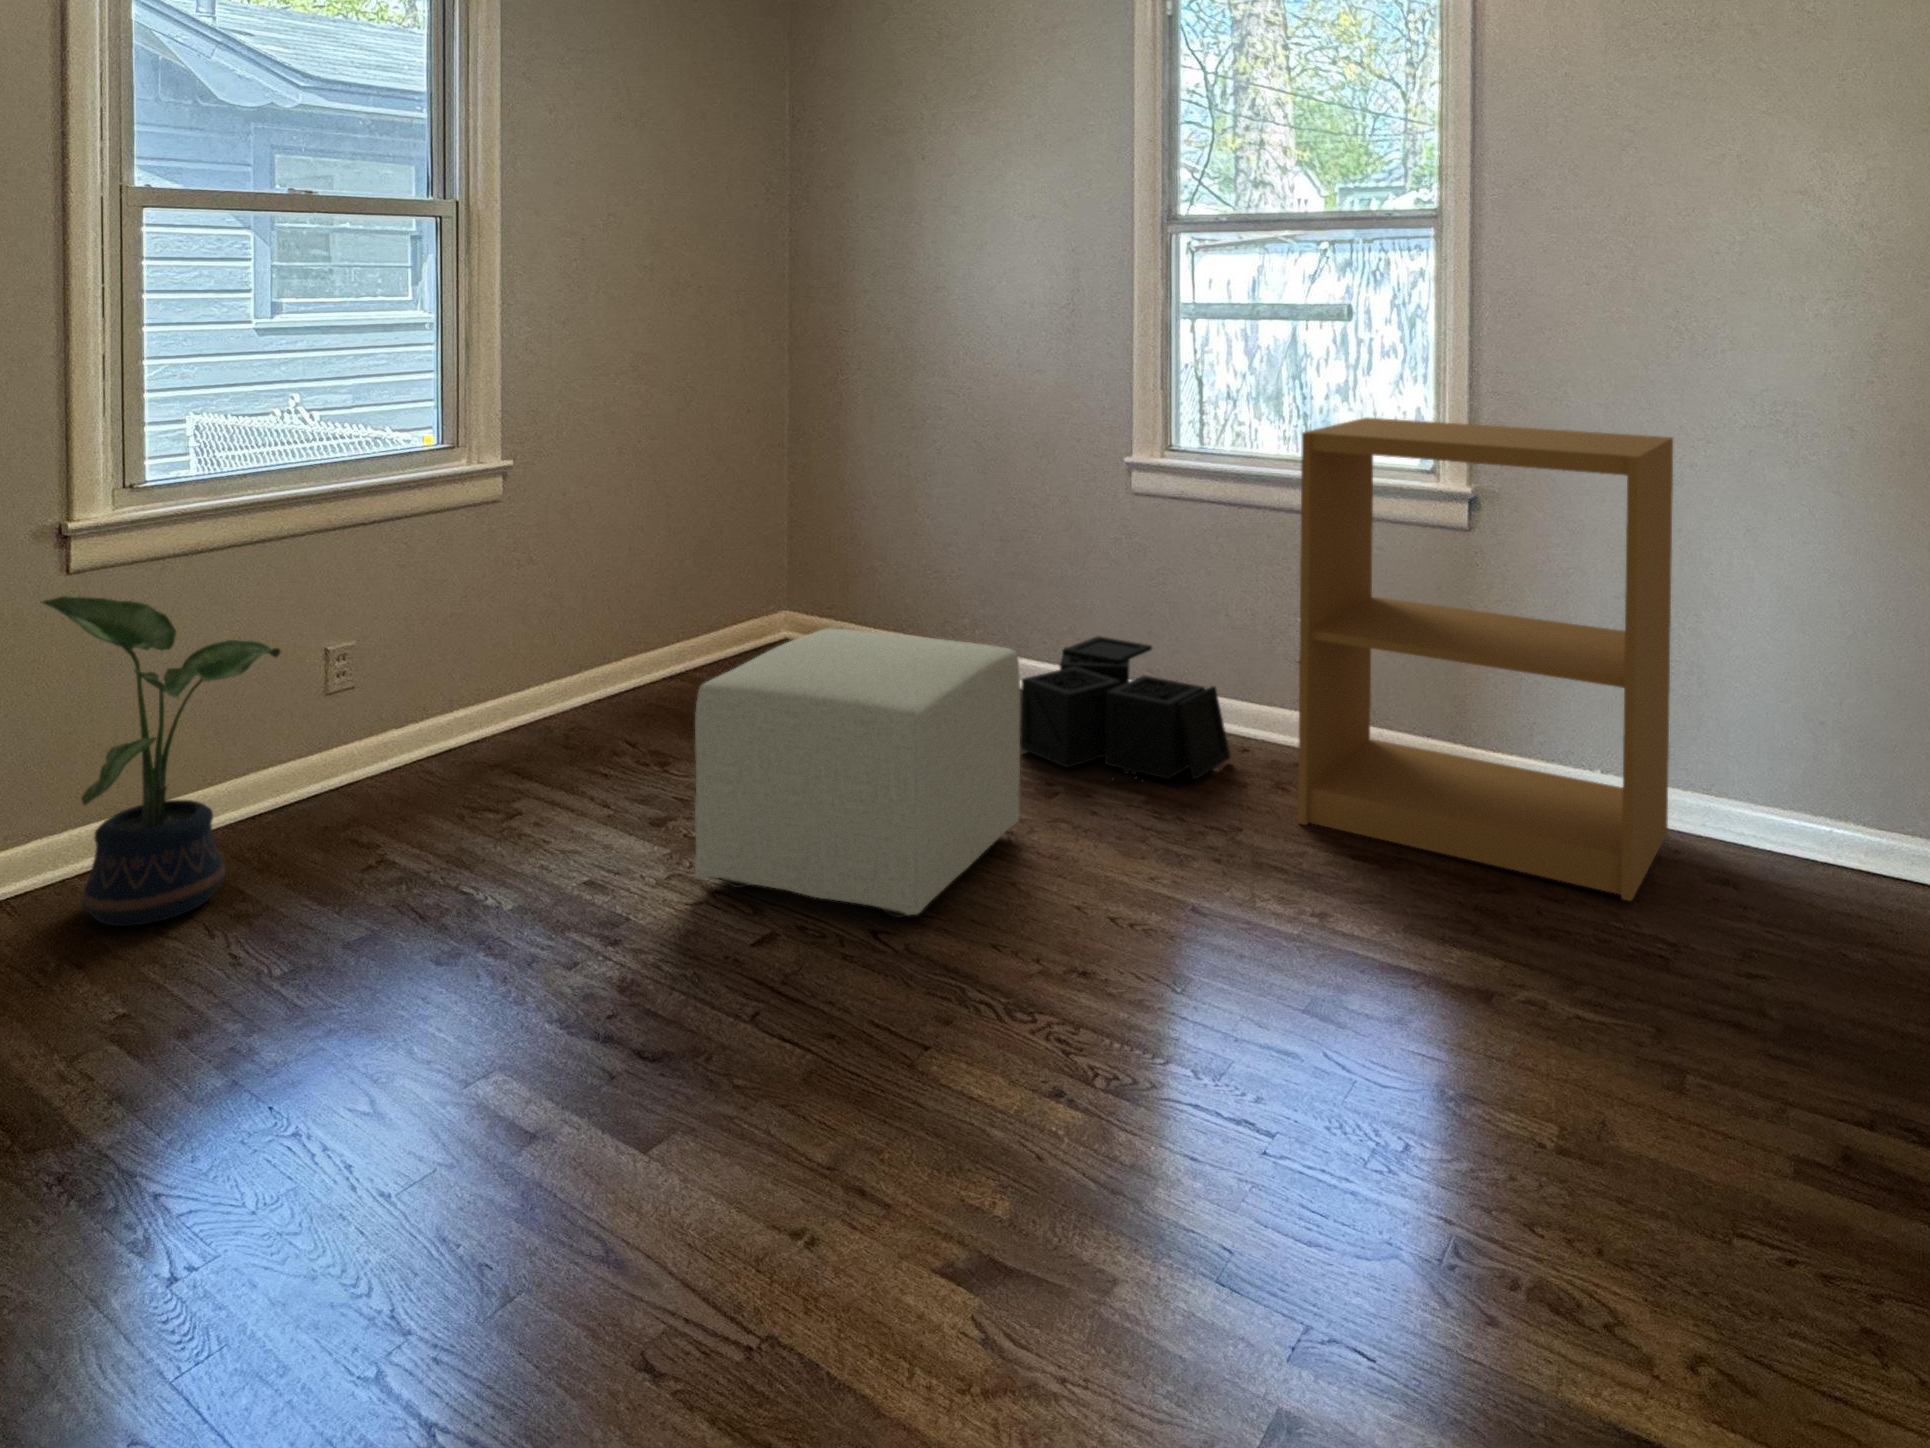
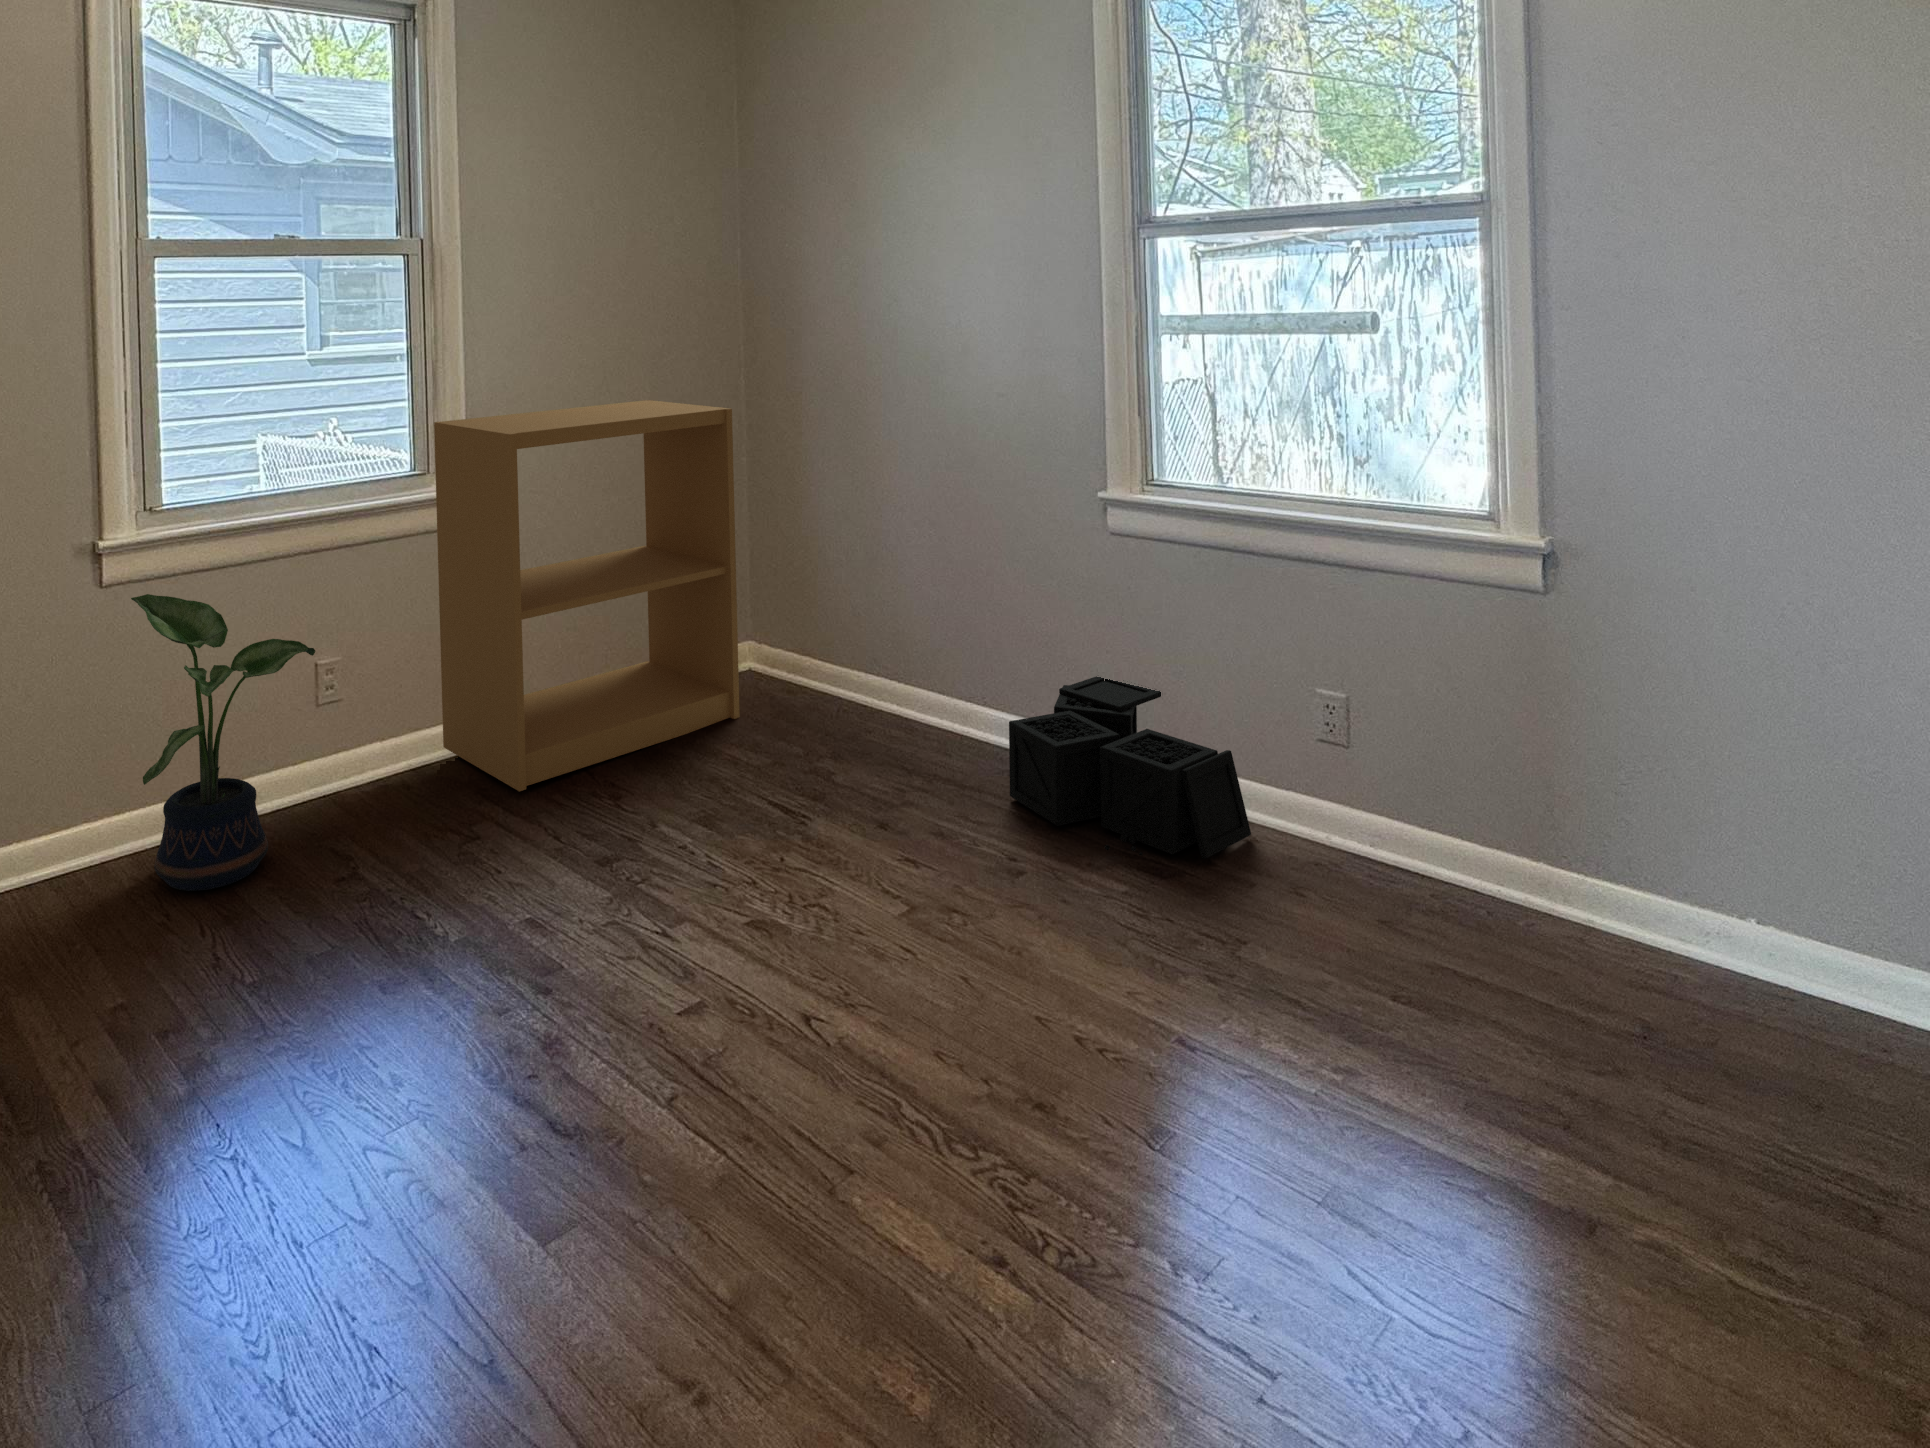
bookshelf: present [1298,417,1673,901] -> present [434,400,740,792]
ottoman: present [695,628,1020,918] -> none [648,660,993,997]

